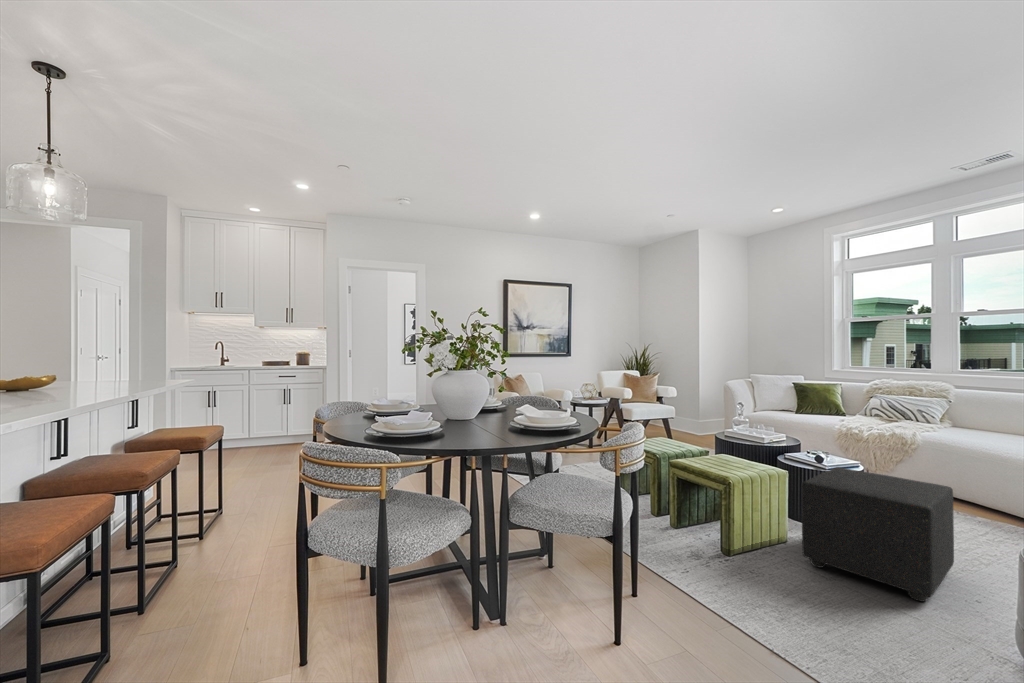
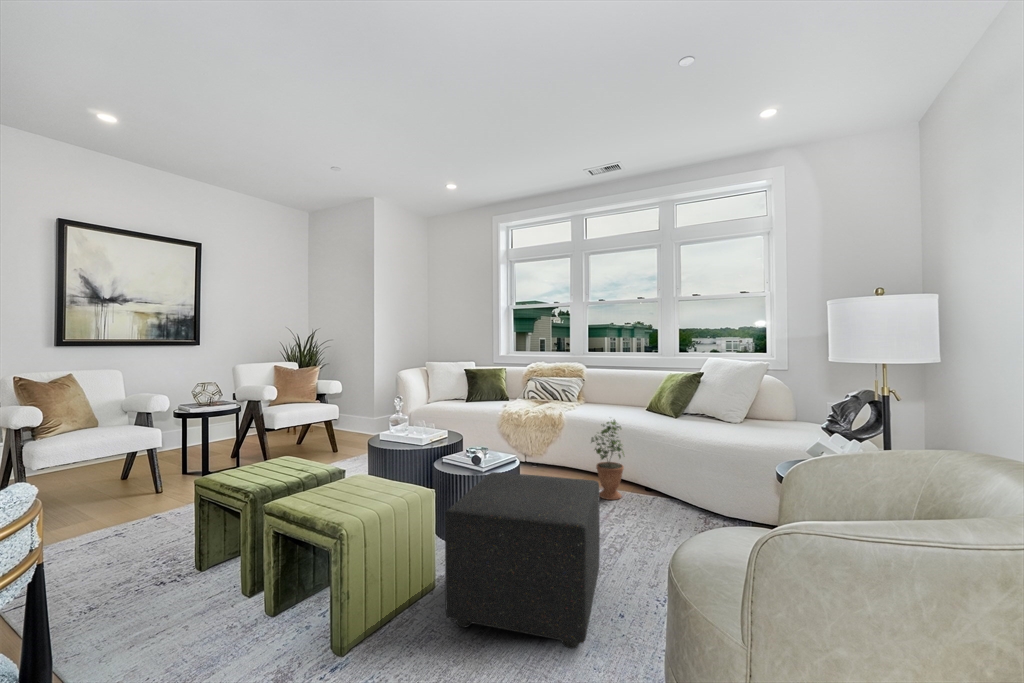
potted plant: none [953,441,1002,526] -> present [591,420,624,500]

